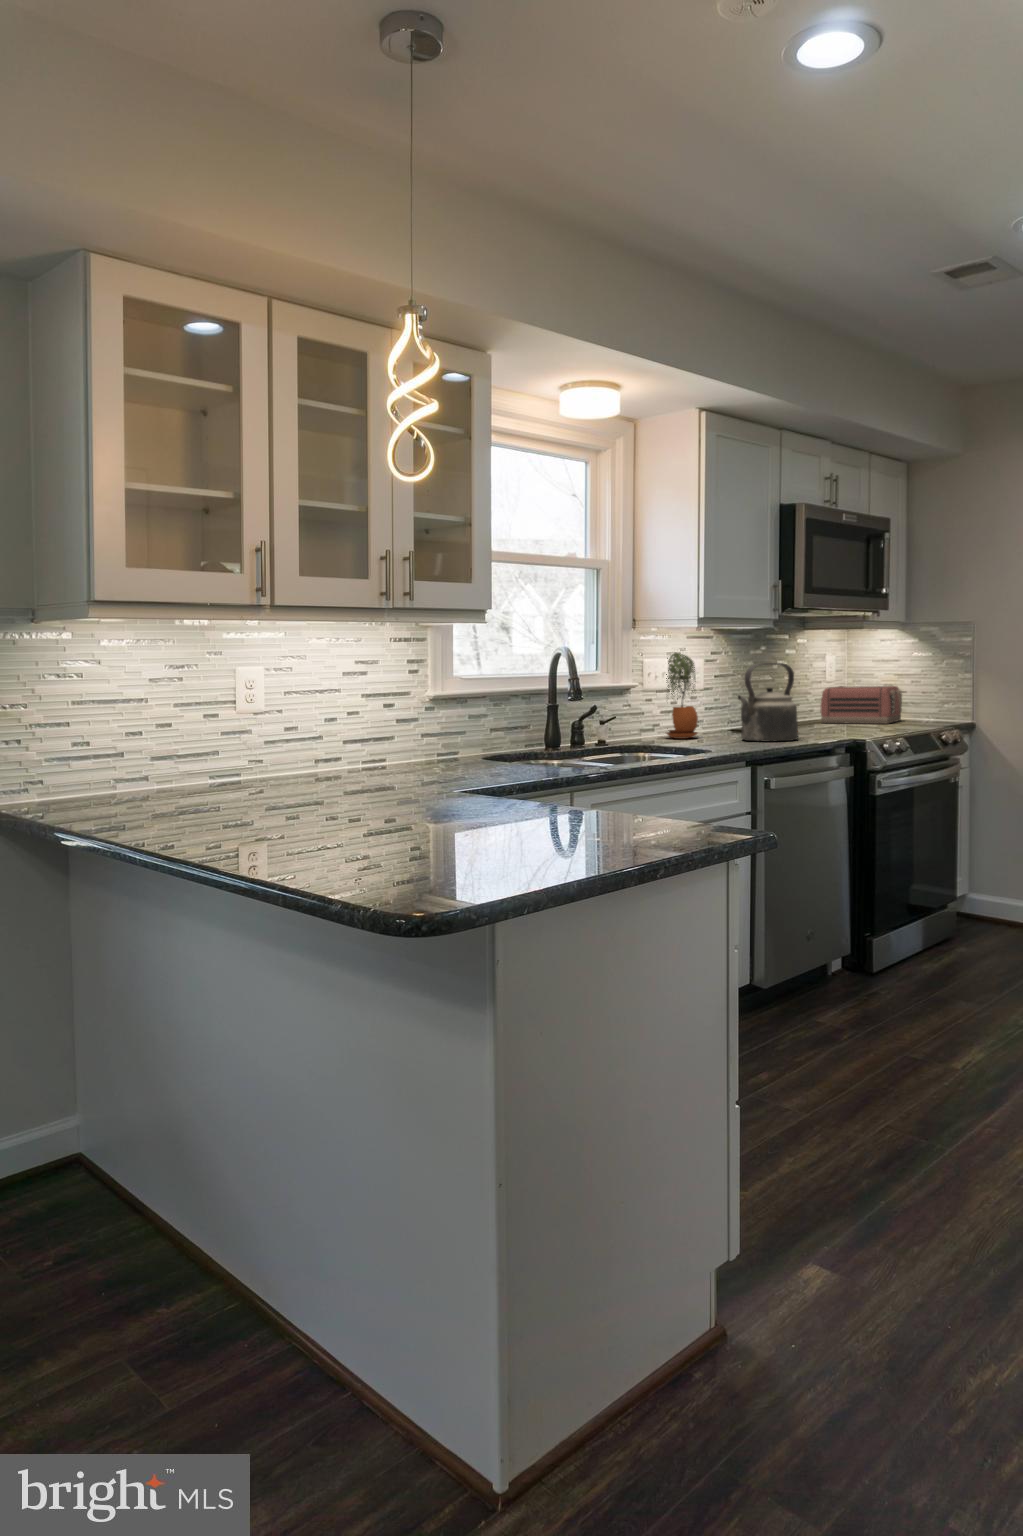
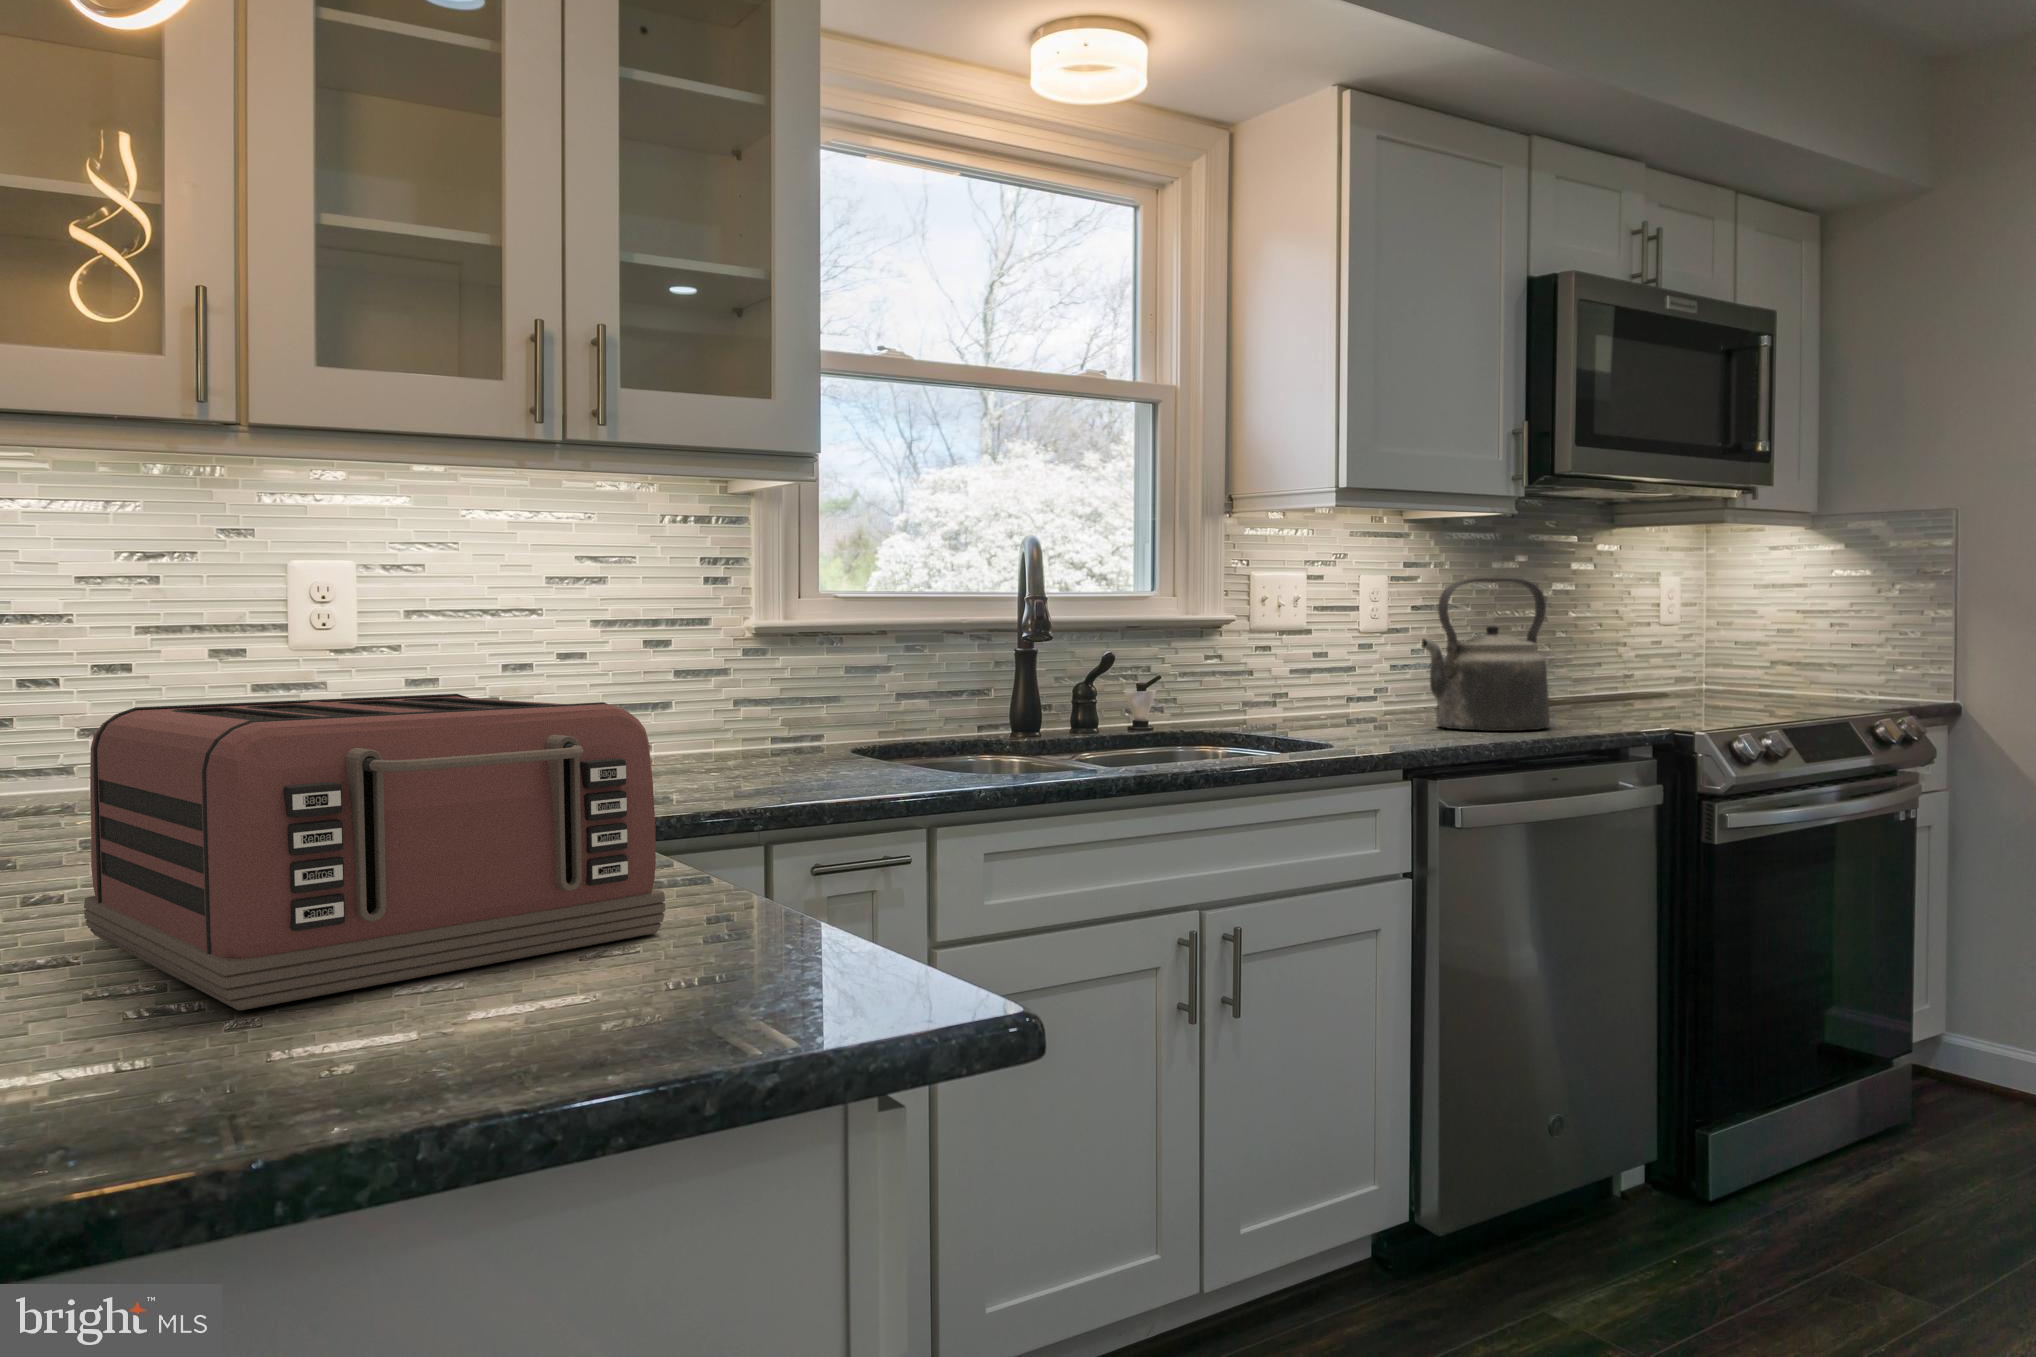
potted plant: present [666,653,698,739] -> none [1298,560,1364,721]
toaster: present [821,686,906,724] -> present [84,694,665,1010]

